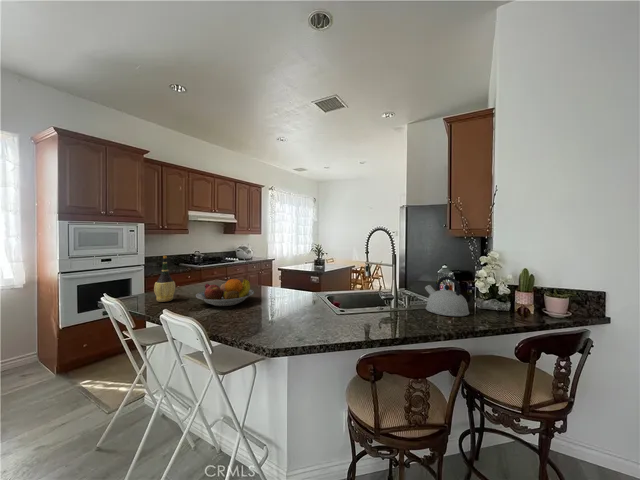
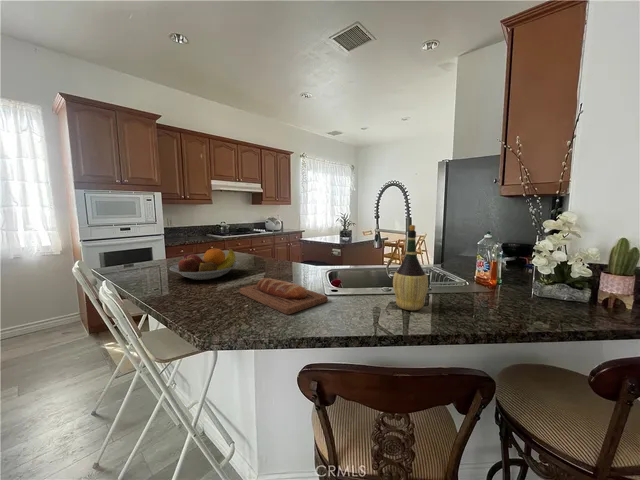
wine bottle: present [154,256,175,302] -> present [393,225,428,310]
kettle: present [425,276,470,316] -> none [452,249,519,308]
bread loaf: none [270,302,343,328] -> present [239,278,328,314]

